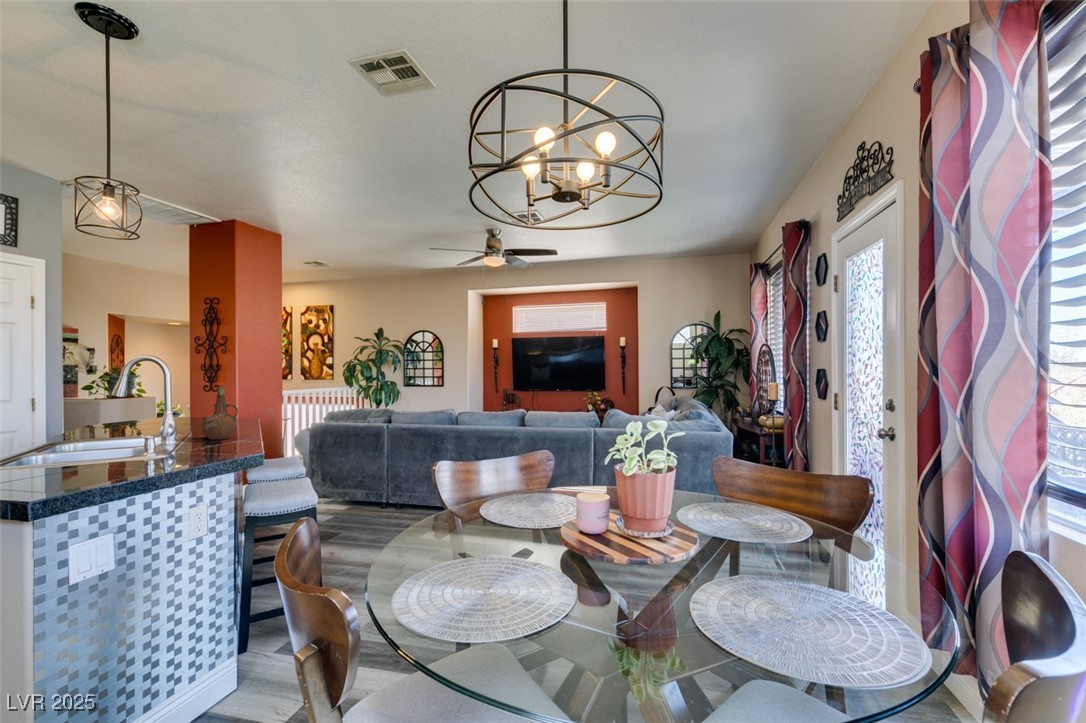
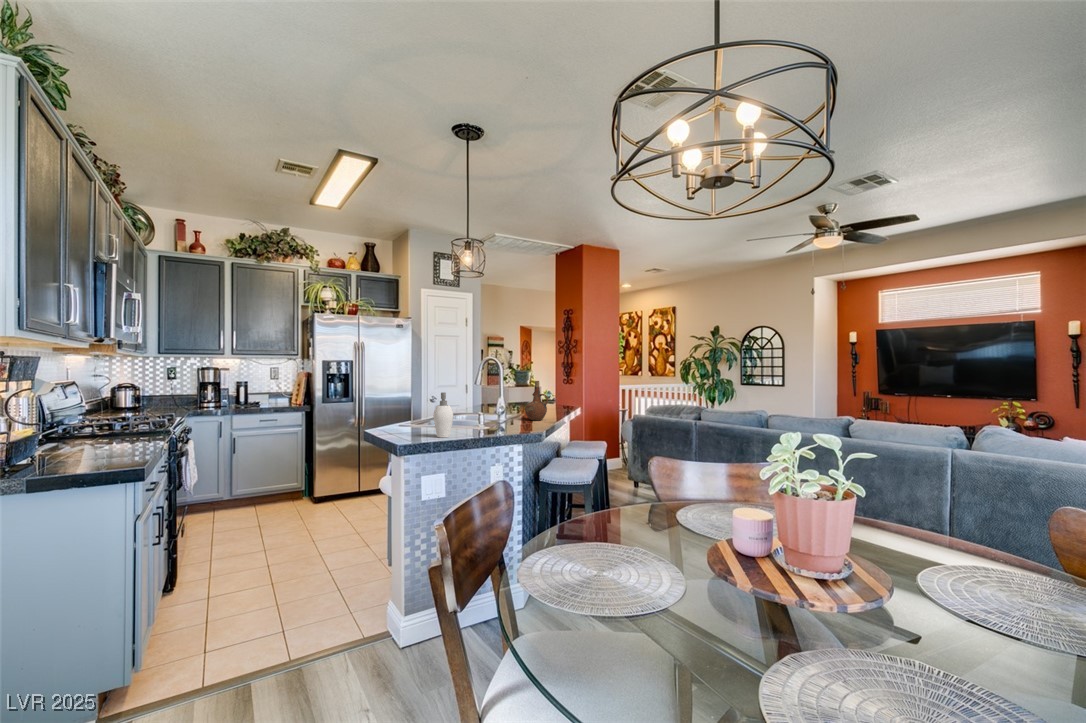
soap dispenser: none [60,409,103,481] -> present [433,392,453,437]

